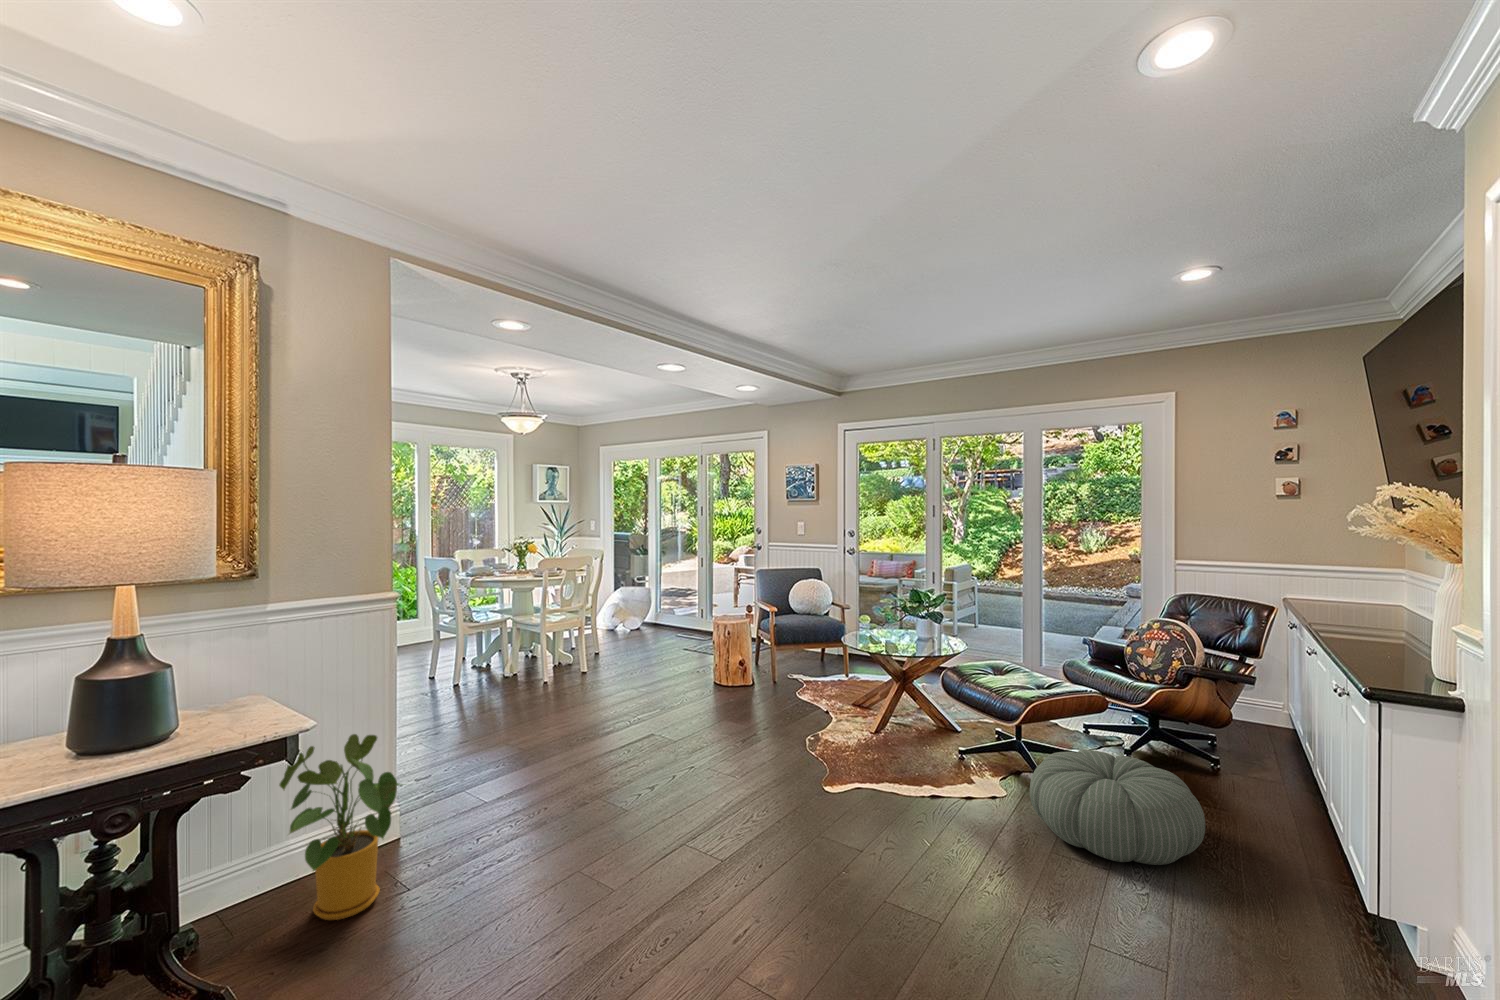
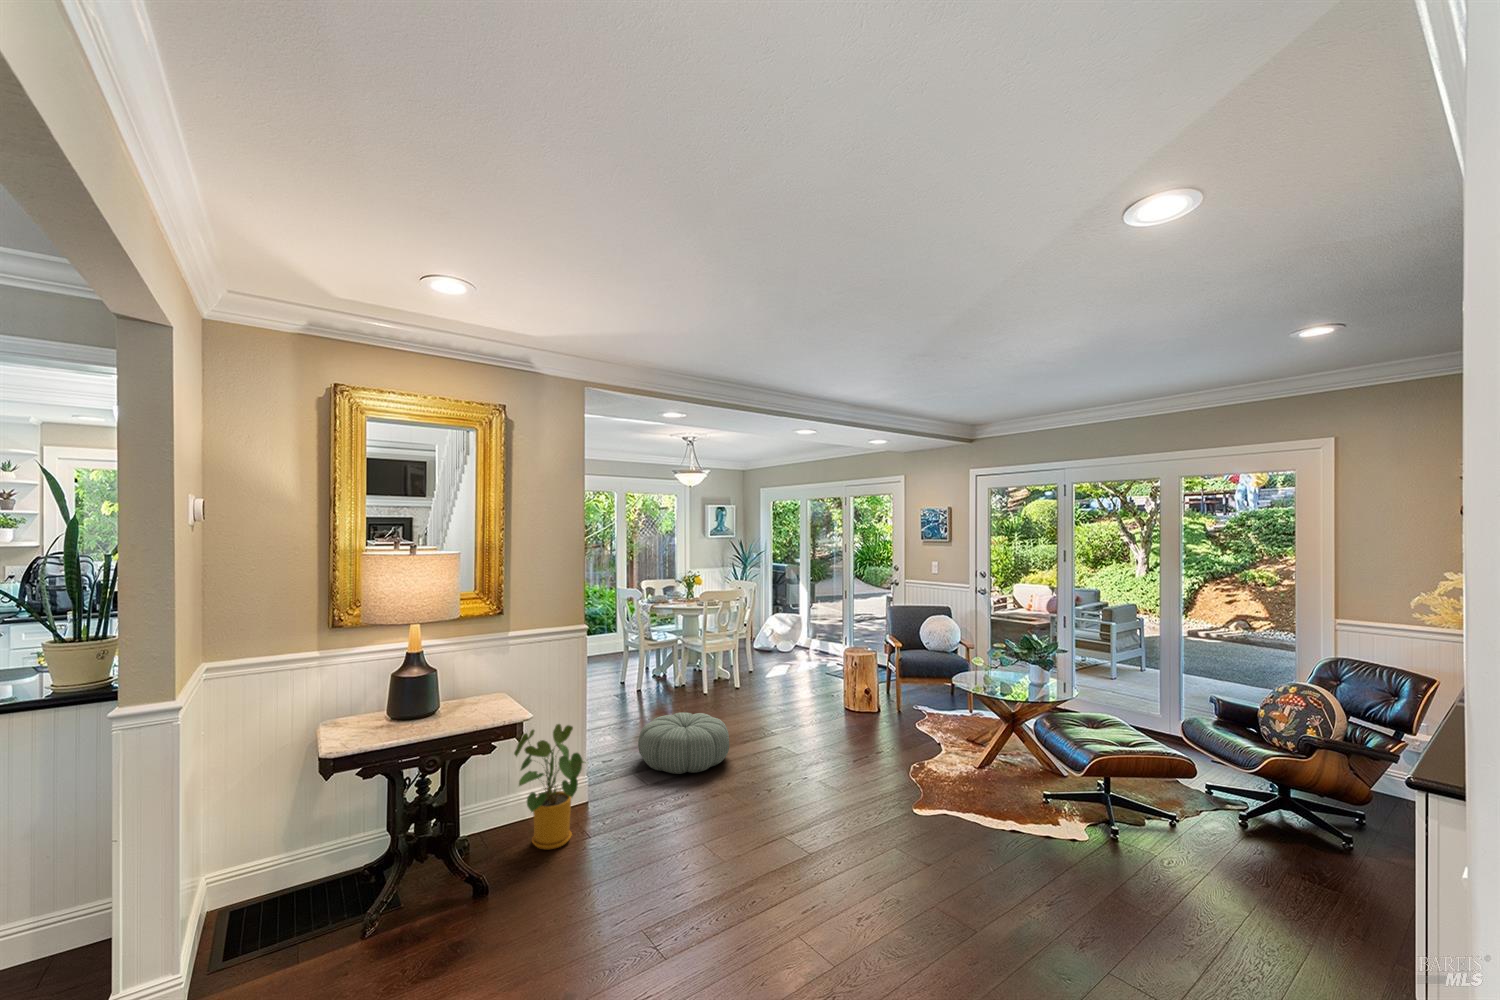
pouf: present [1030,750,1205,865] -> present [638,712,729,774]

